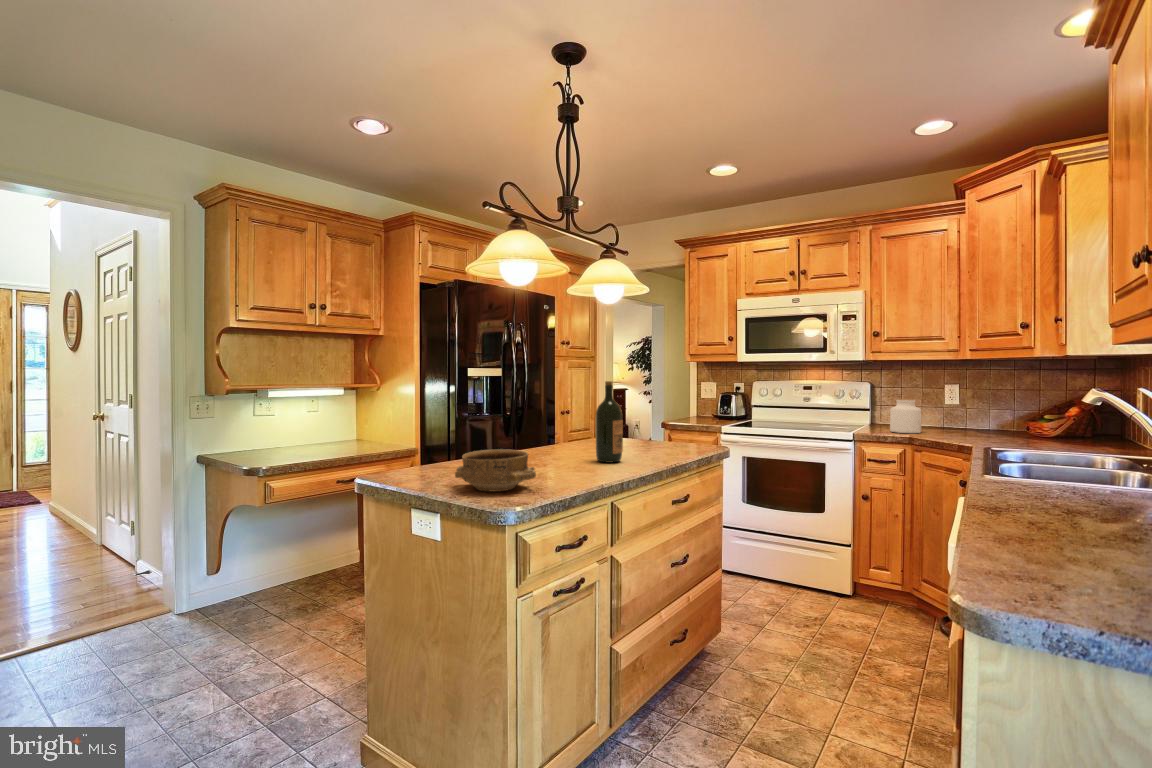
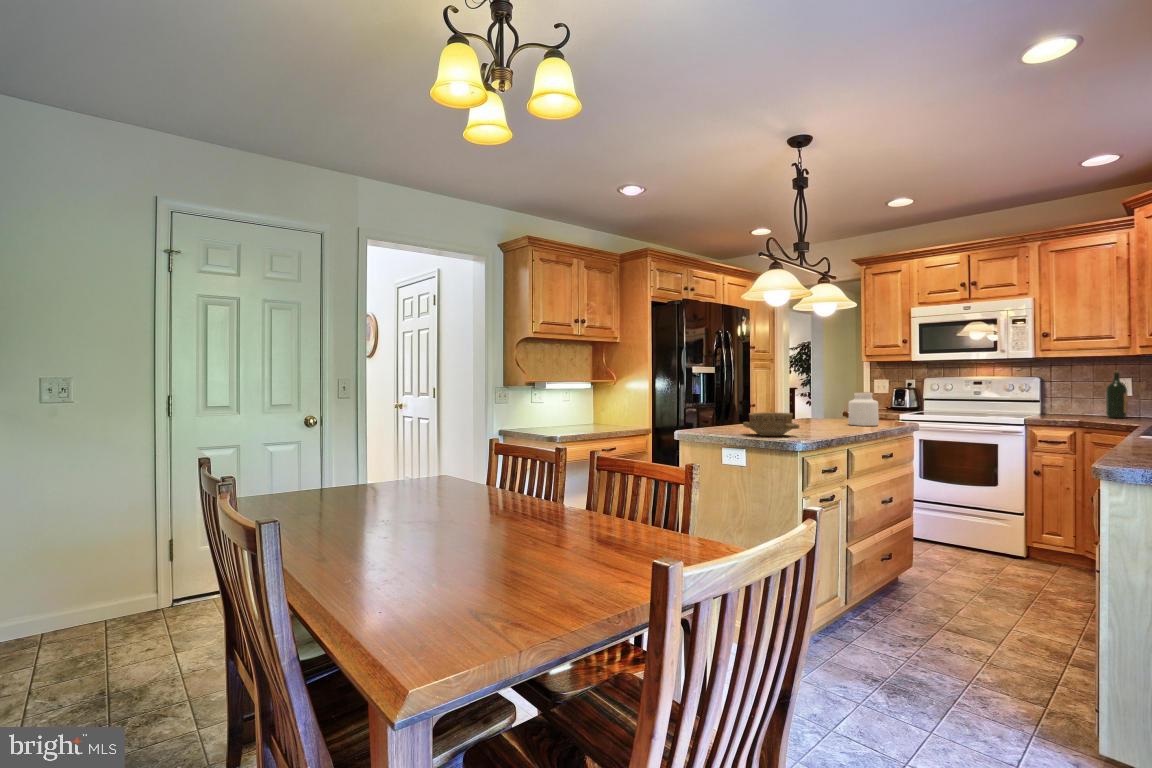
wine bottle: present [595,381,623,463] -> present [1106,371,1128,418]
jar: present [890,399,921,433] -> present [849,392,879,426]

